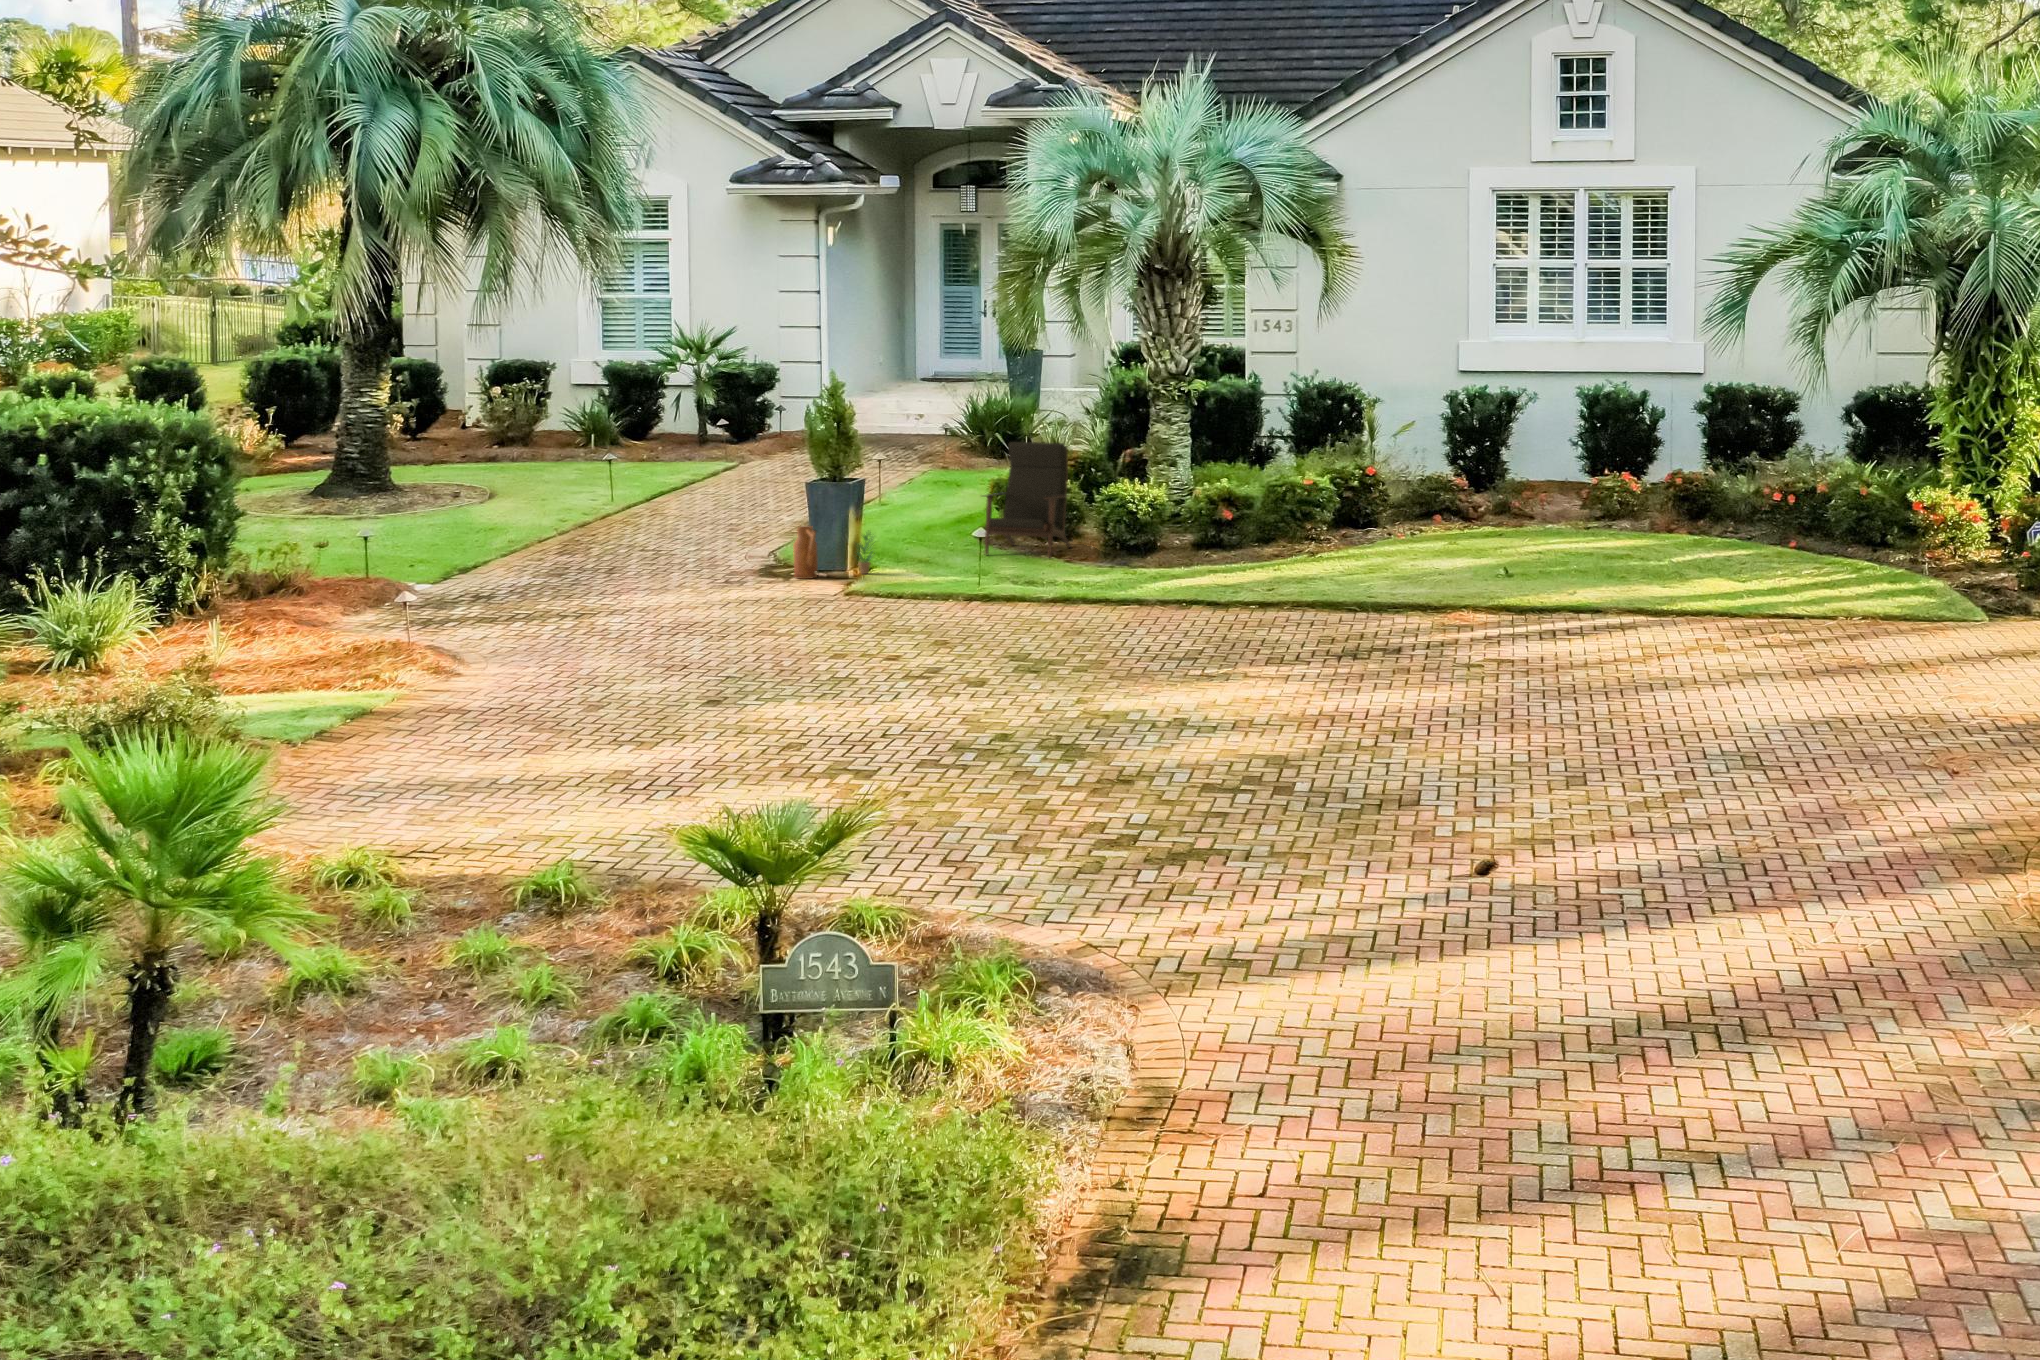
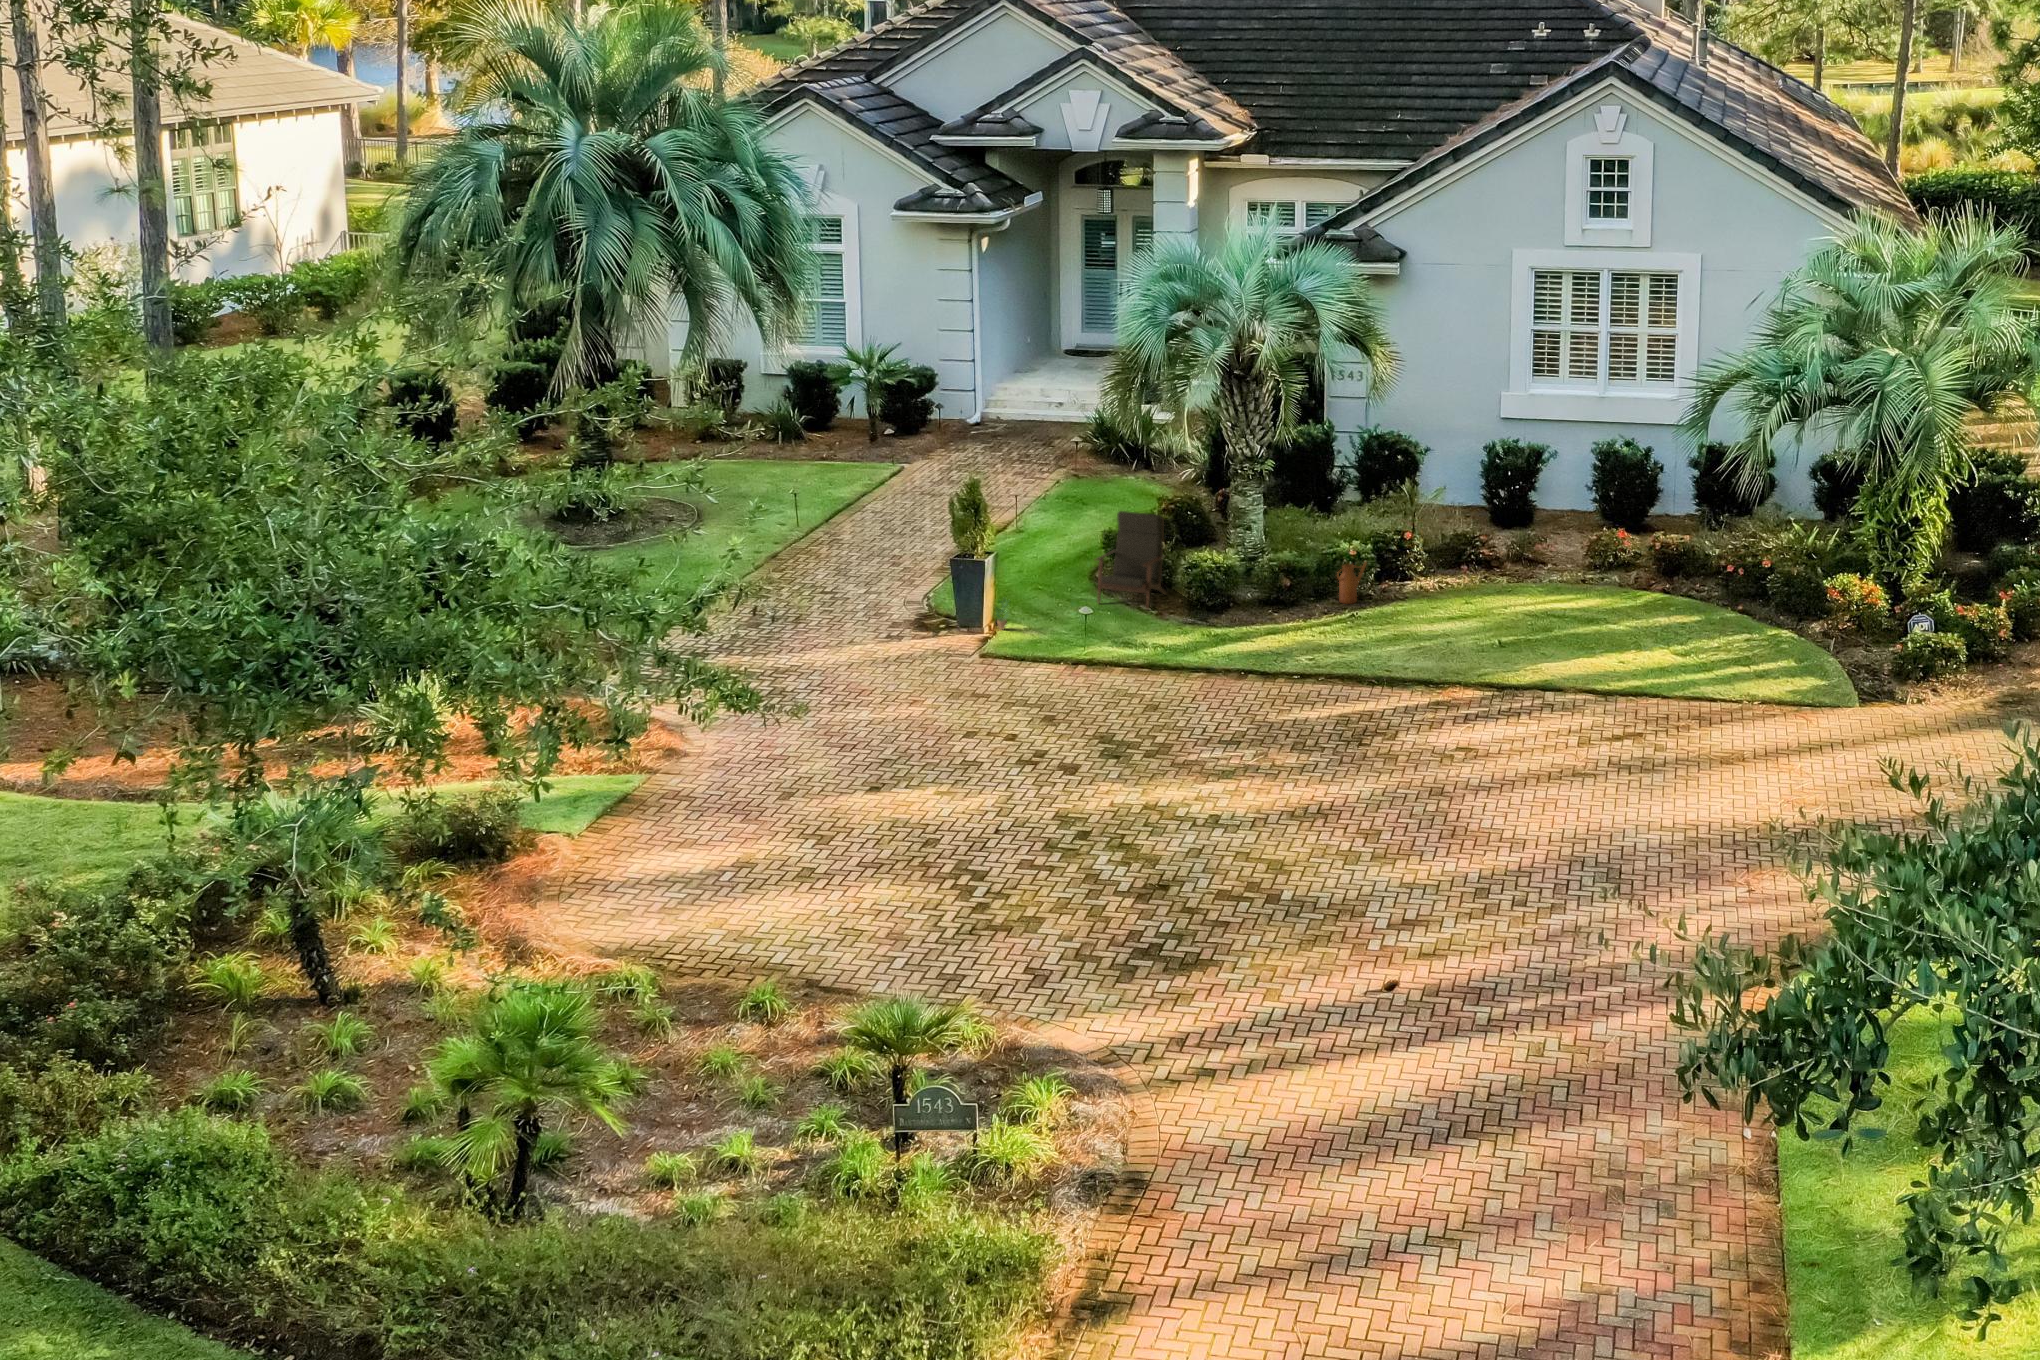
watering can: present [793,526,818,579] -> present [1338,562,1367,604]

